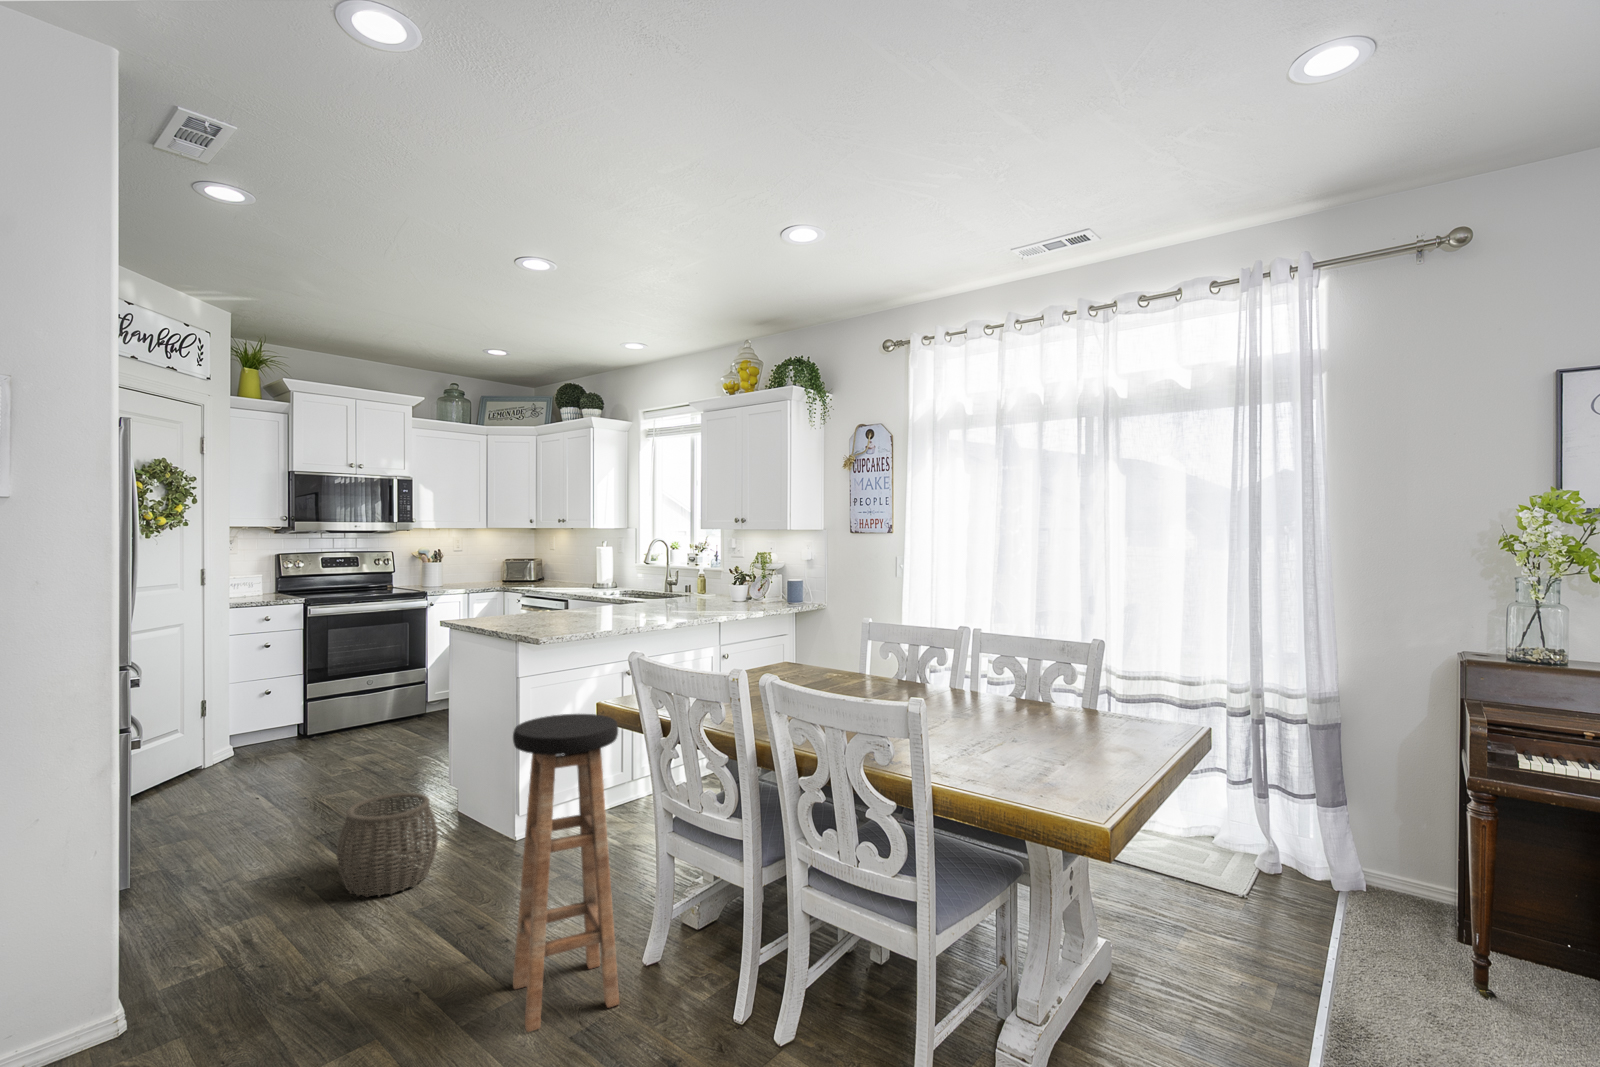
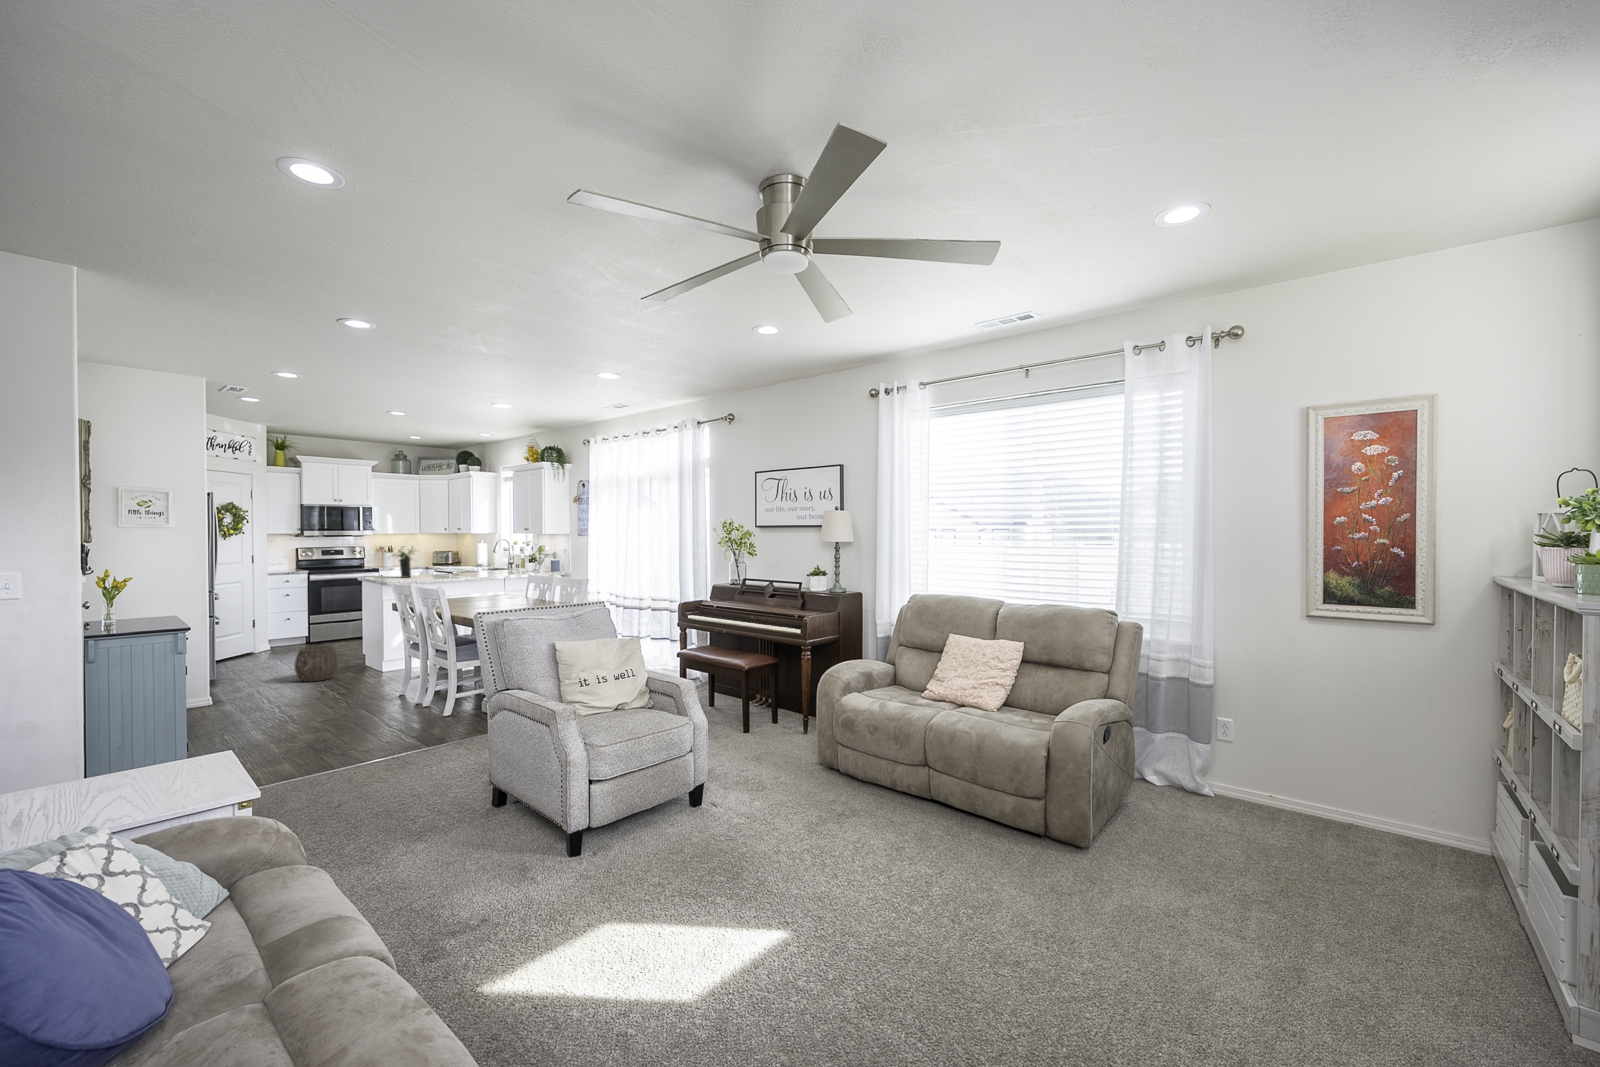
flower arrangement: none [507,552,567,620] -> present [390,547,418,578]
bar stool: present [513,714,619,1032] -> none [339,603,381,703]

